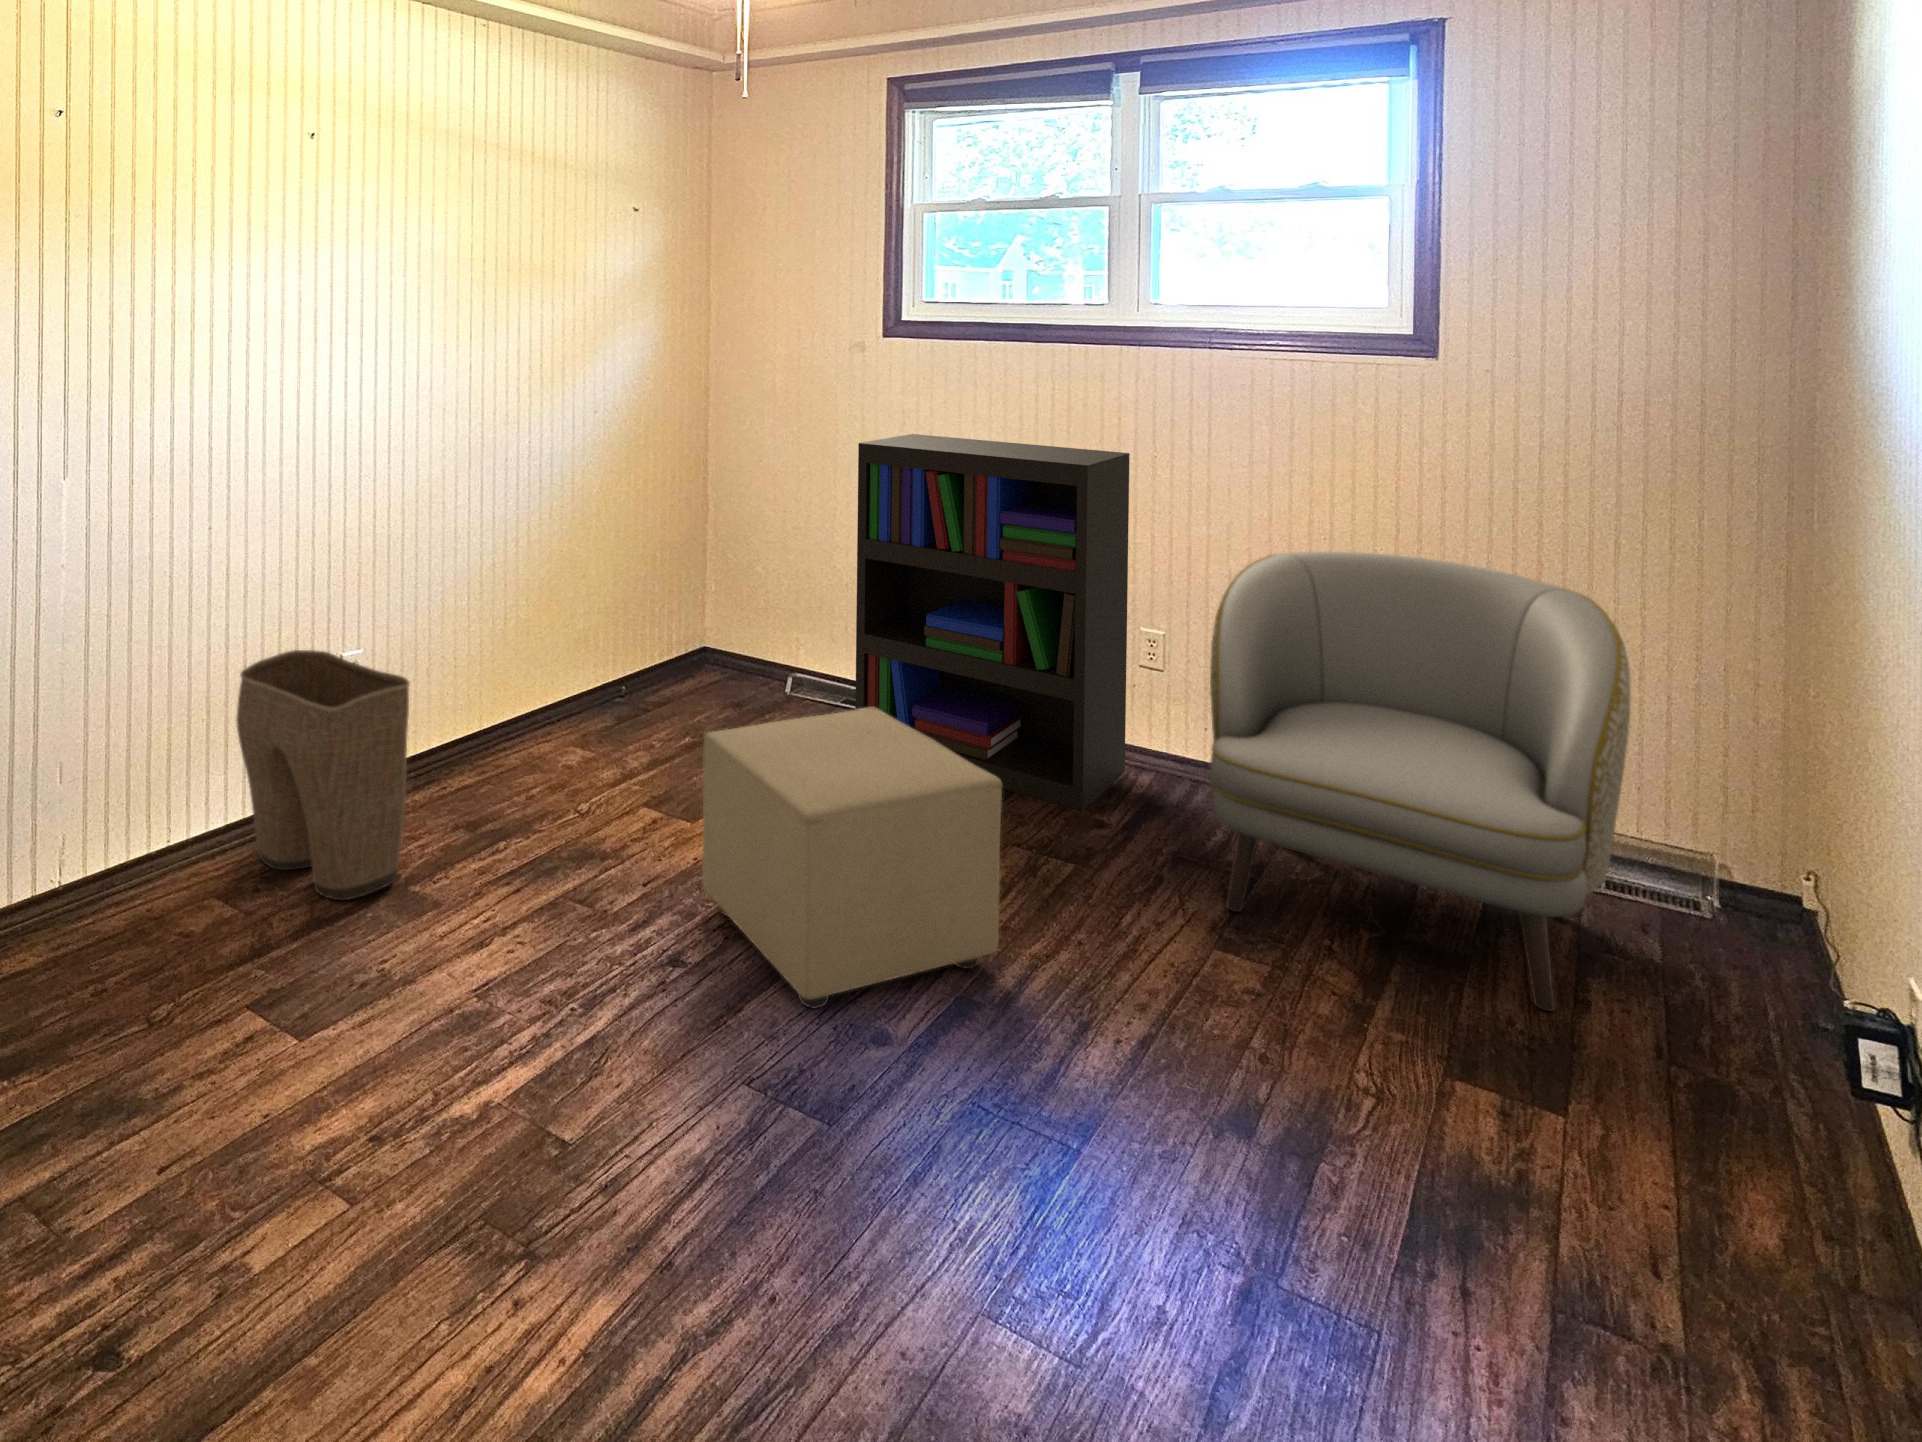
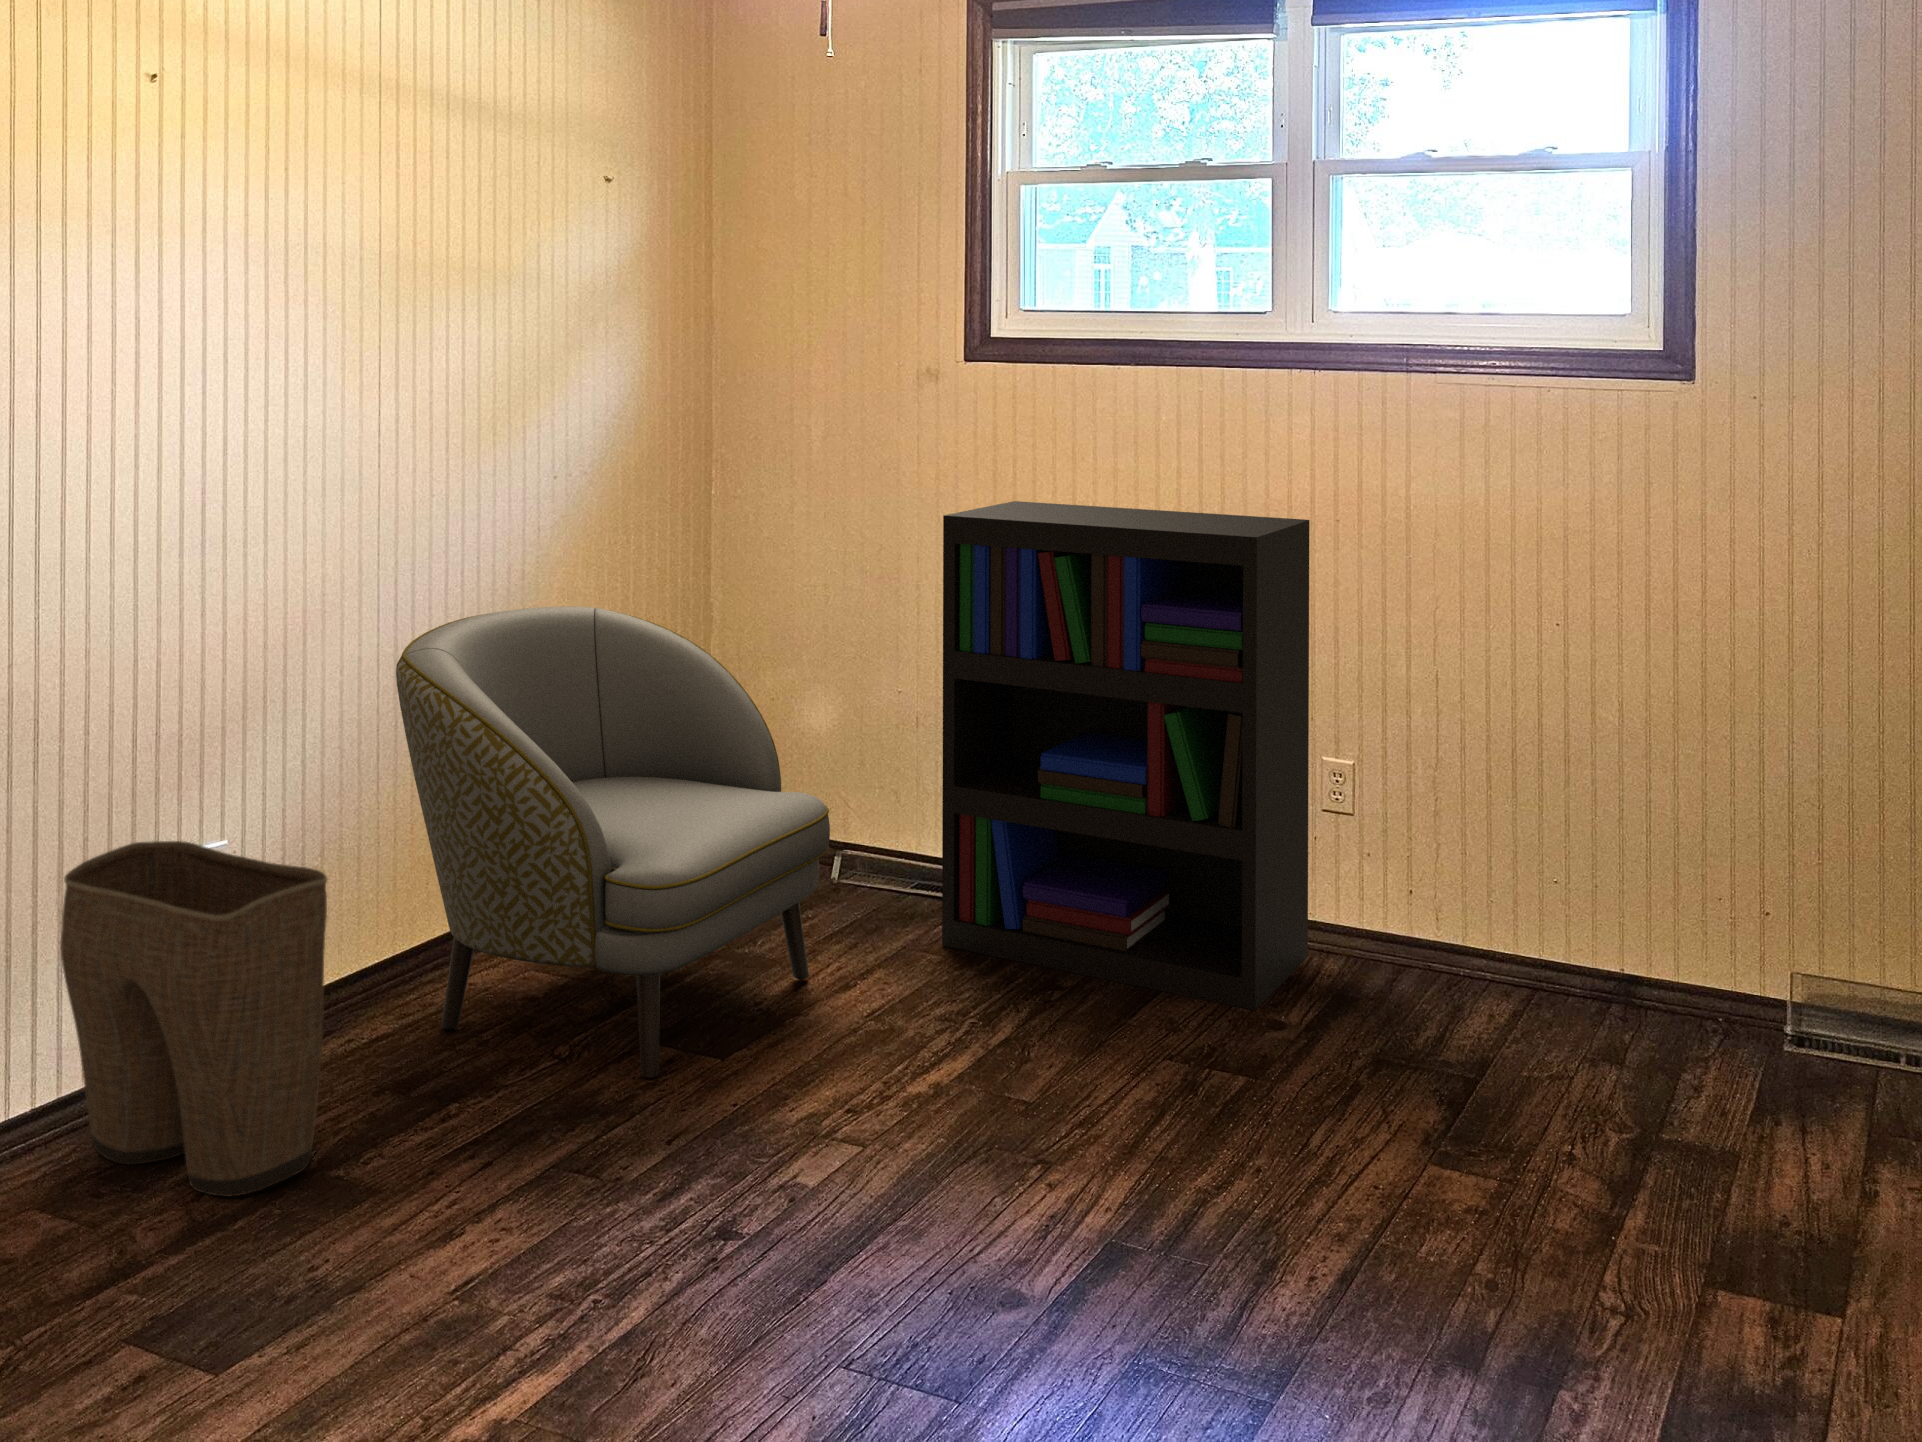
armchair: present [1210,552,1631,1011] -> present [396,607,830,1079]
ottoman: present [702,708,1002,1008] -> none [756,878,1161,1275]

